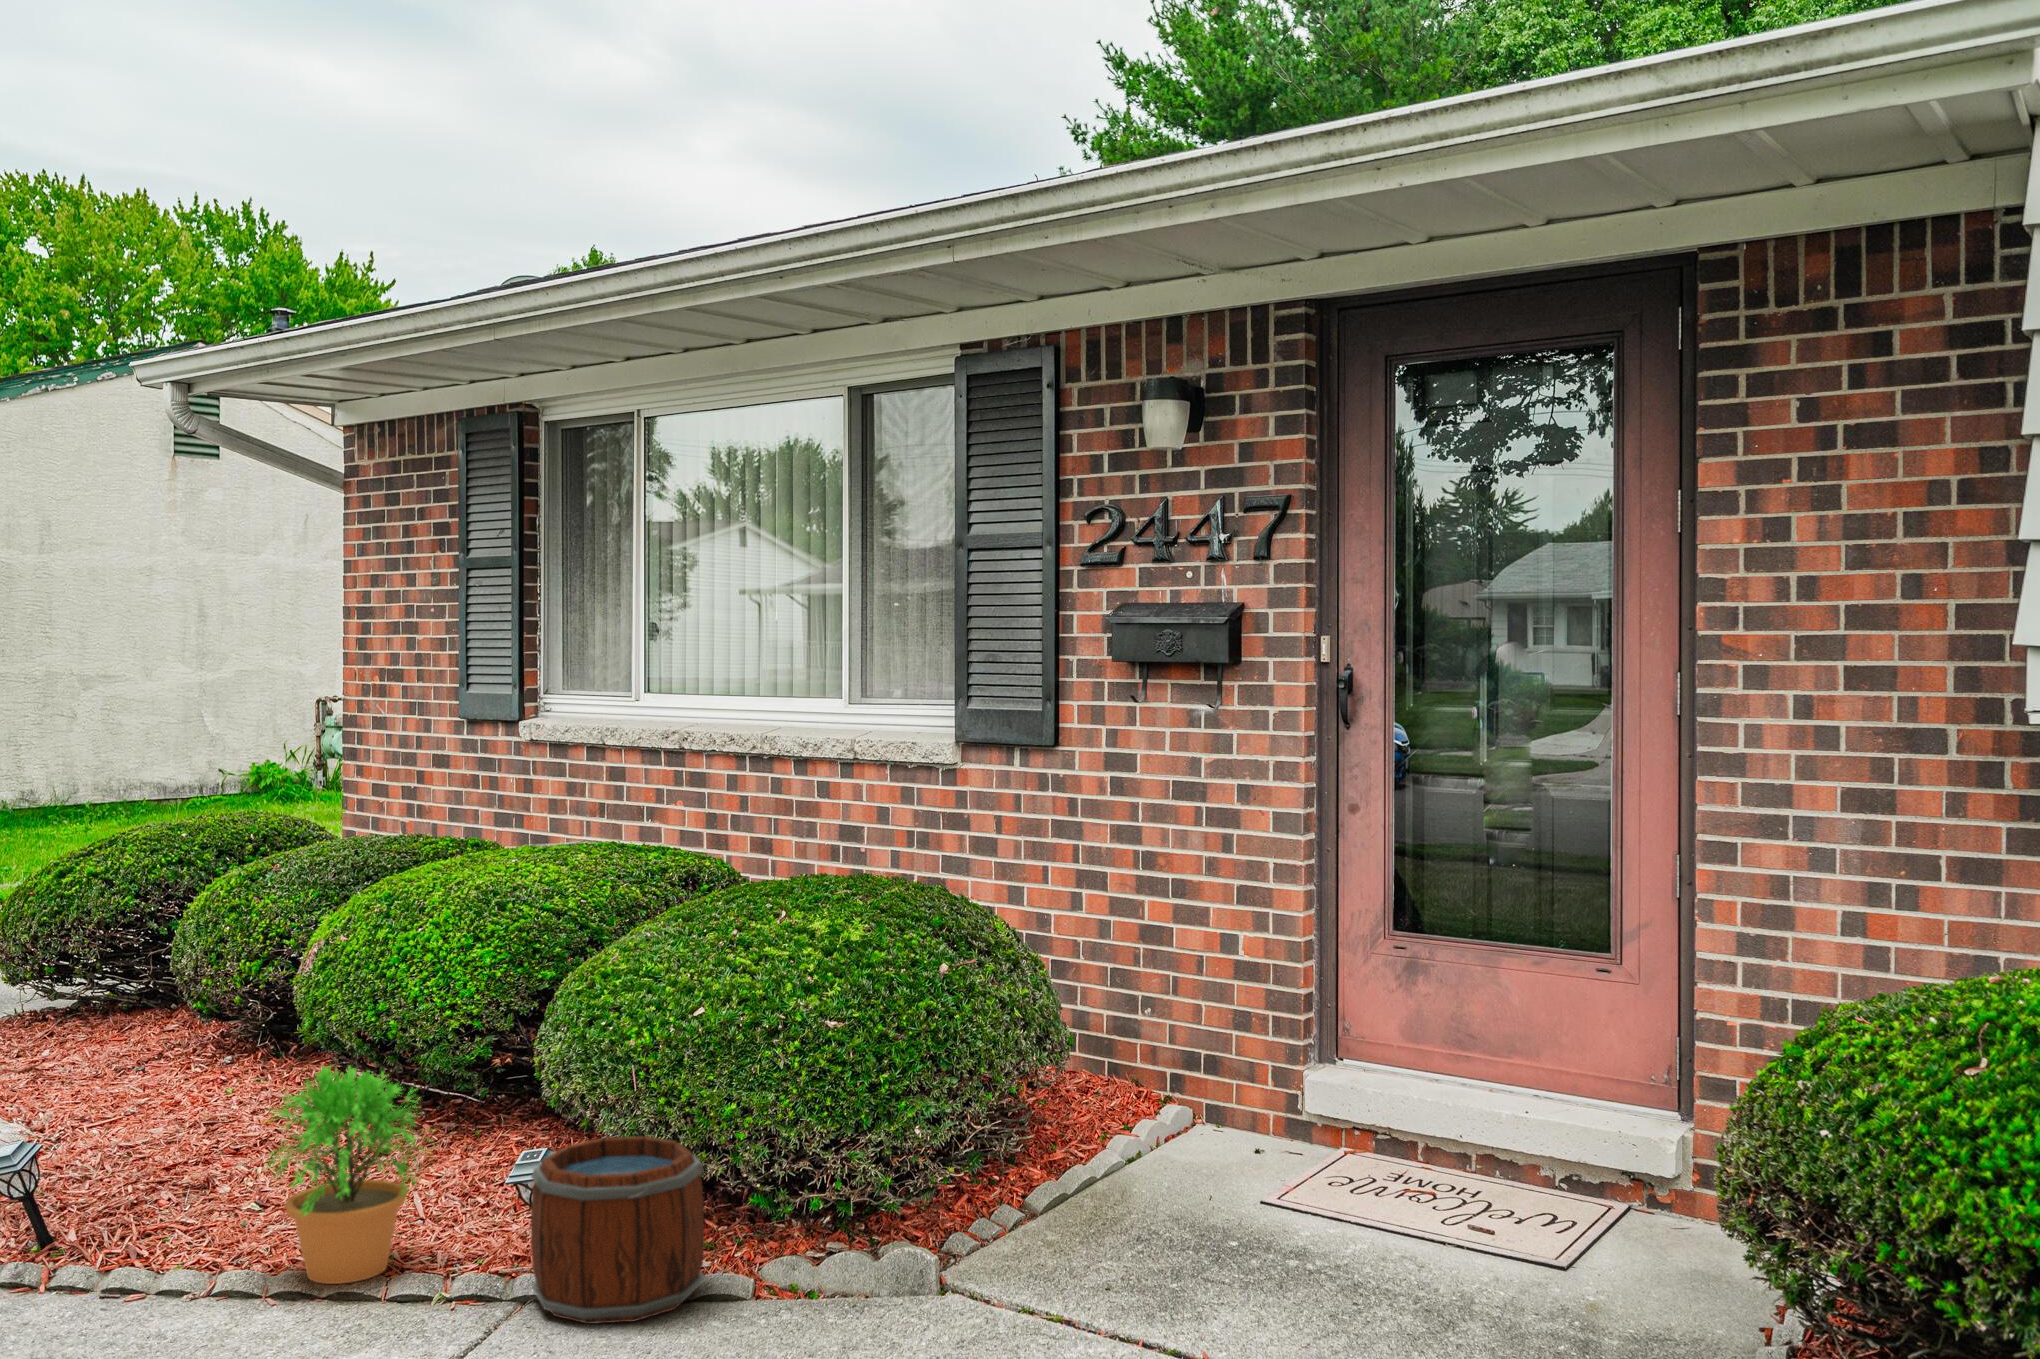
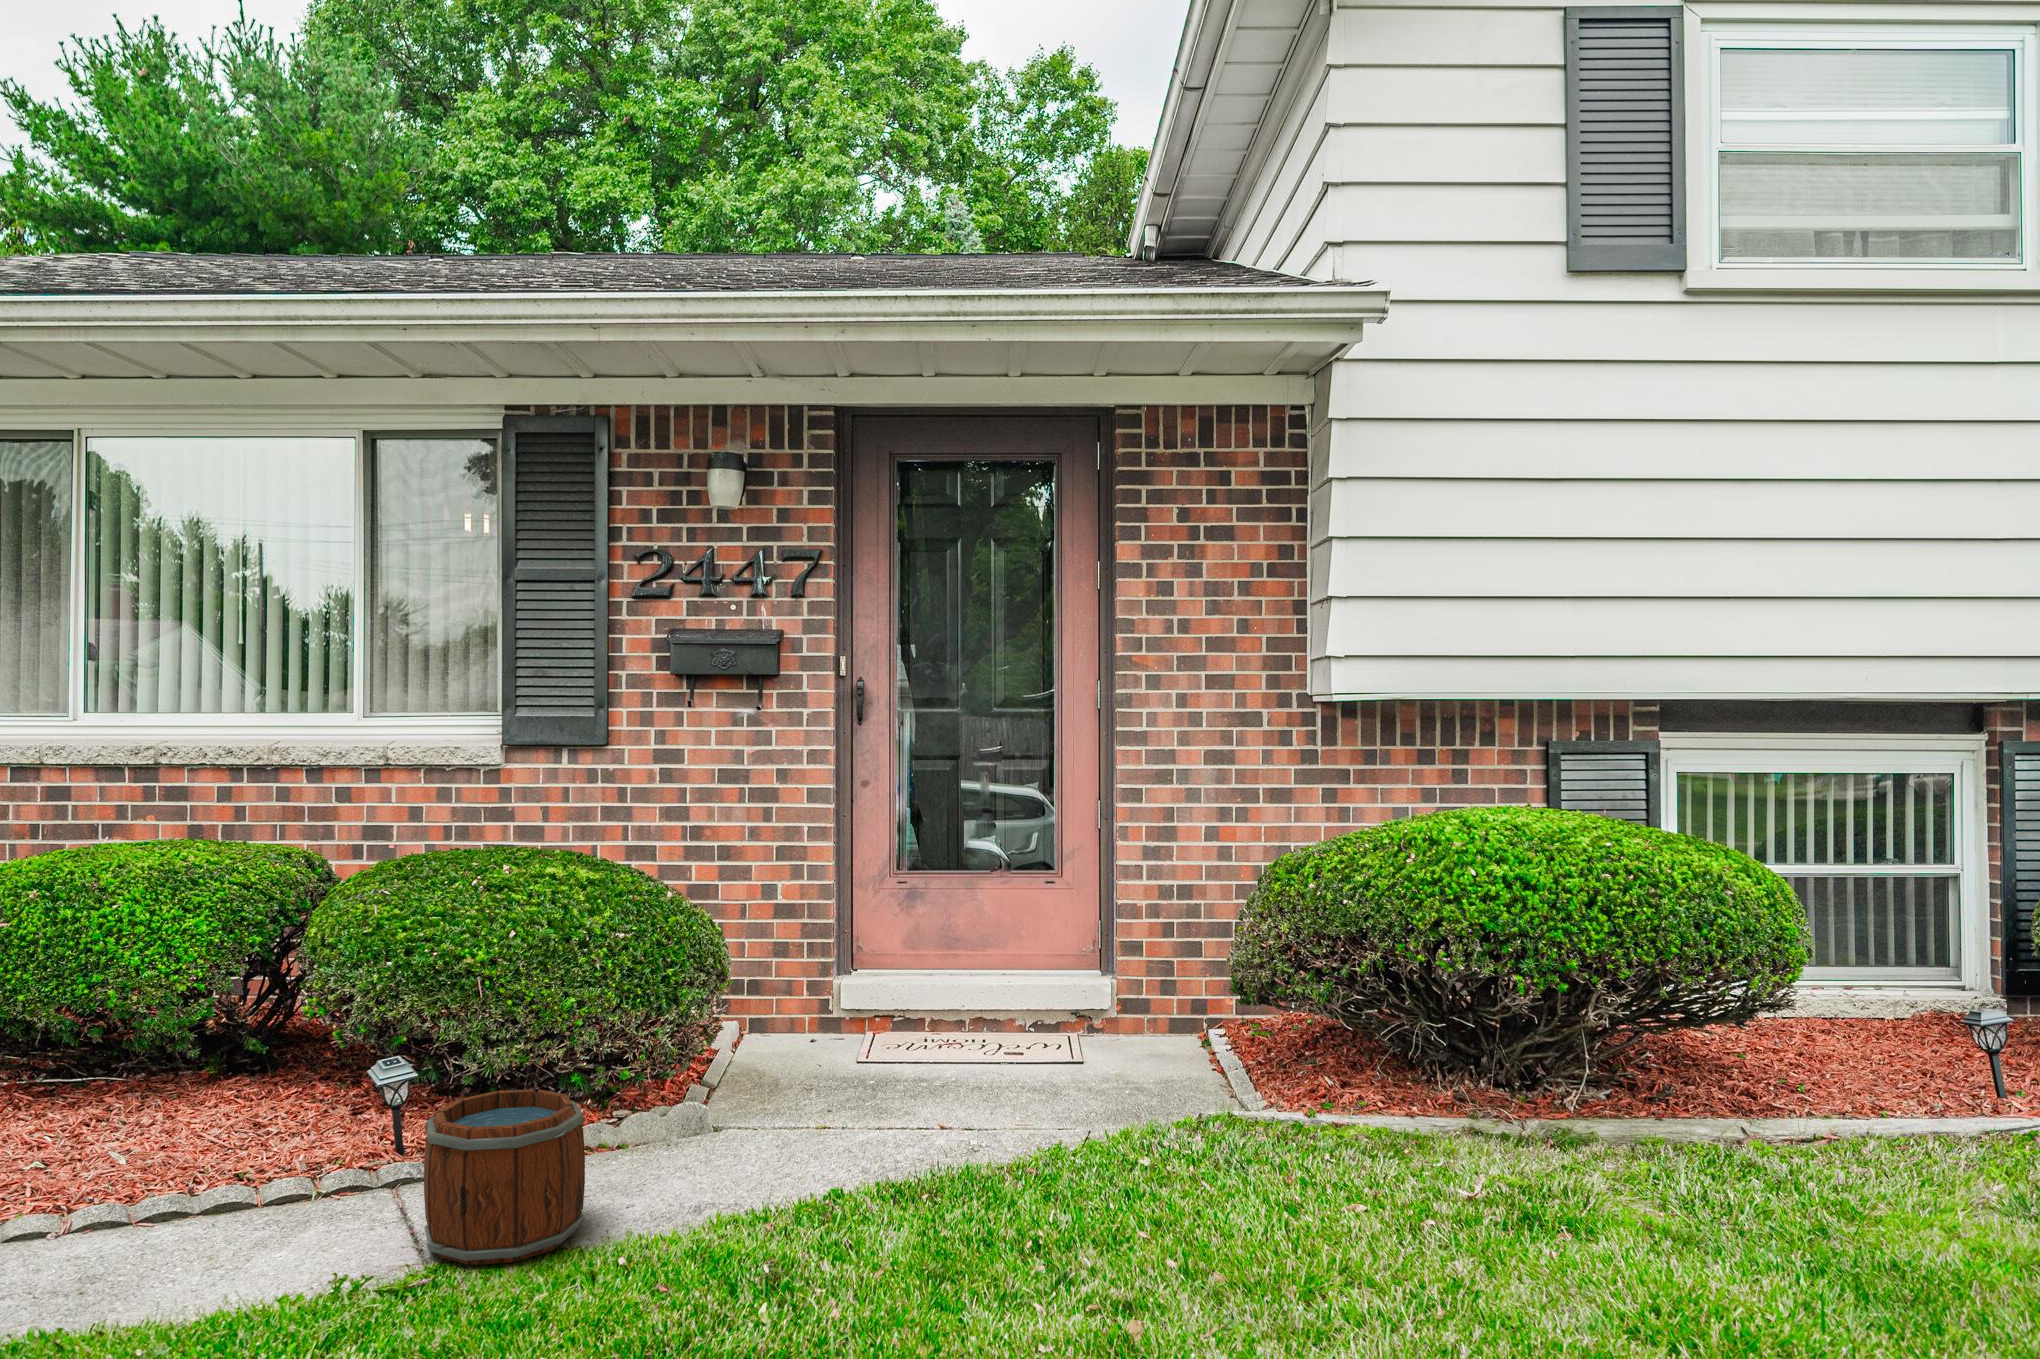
potted plant: present [266,1066,429,1284] -> none [81,1073,283,1303]

